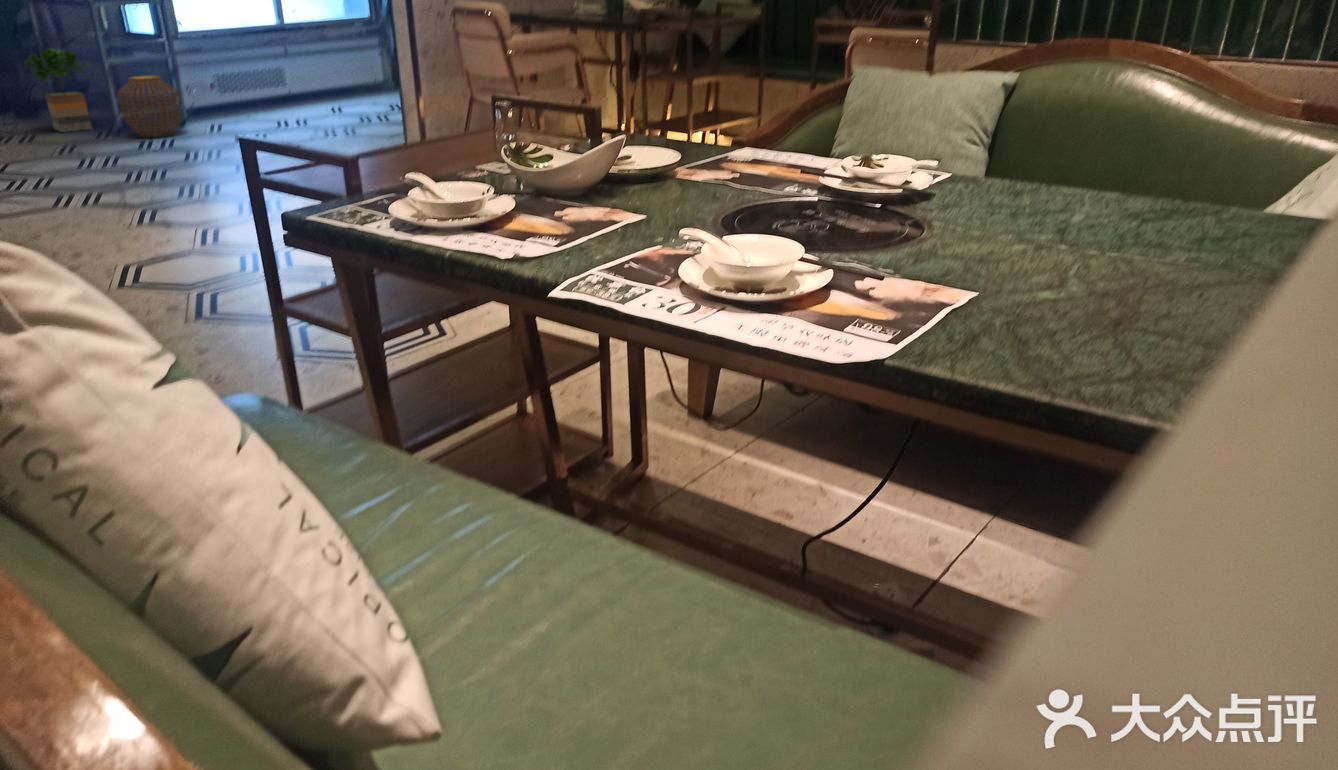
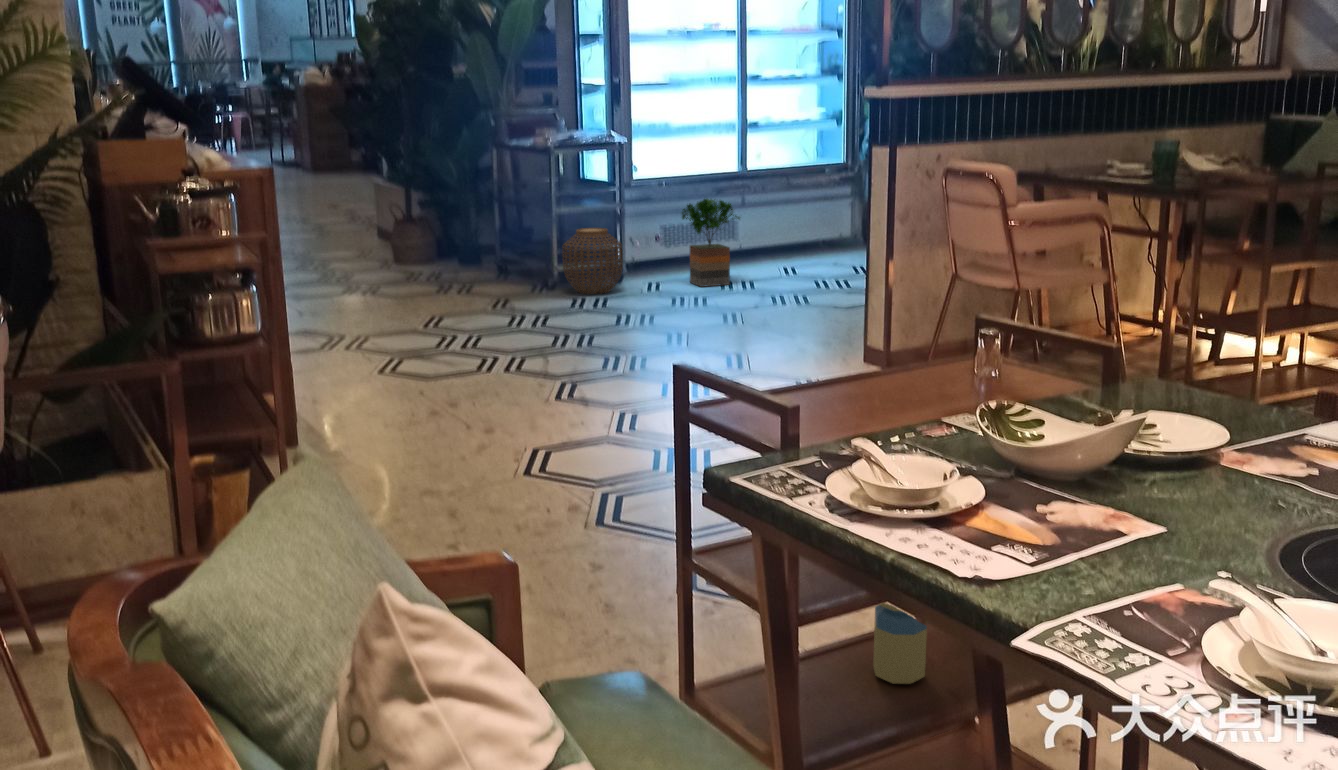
potted tree: present [25,49,92,132] -> present [682,199,740,287]
jar: none [444,313,489,387] -> present [873,603,927,684]

